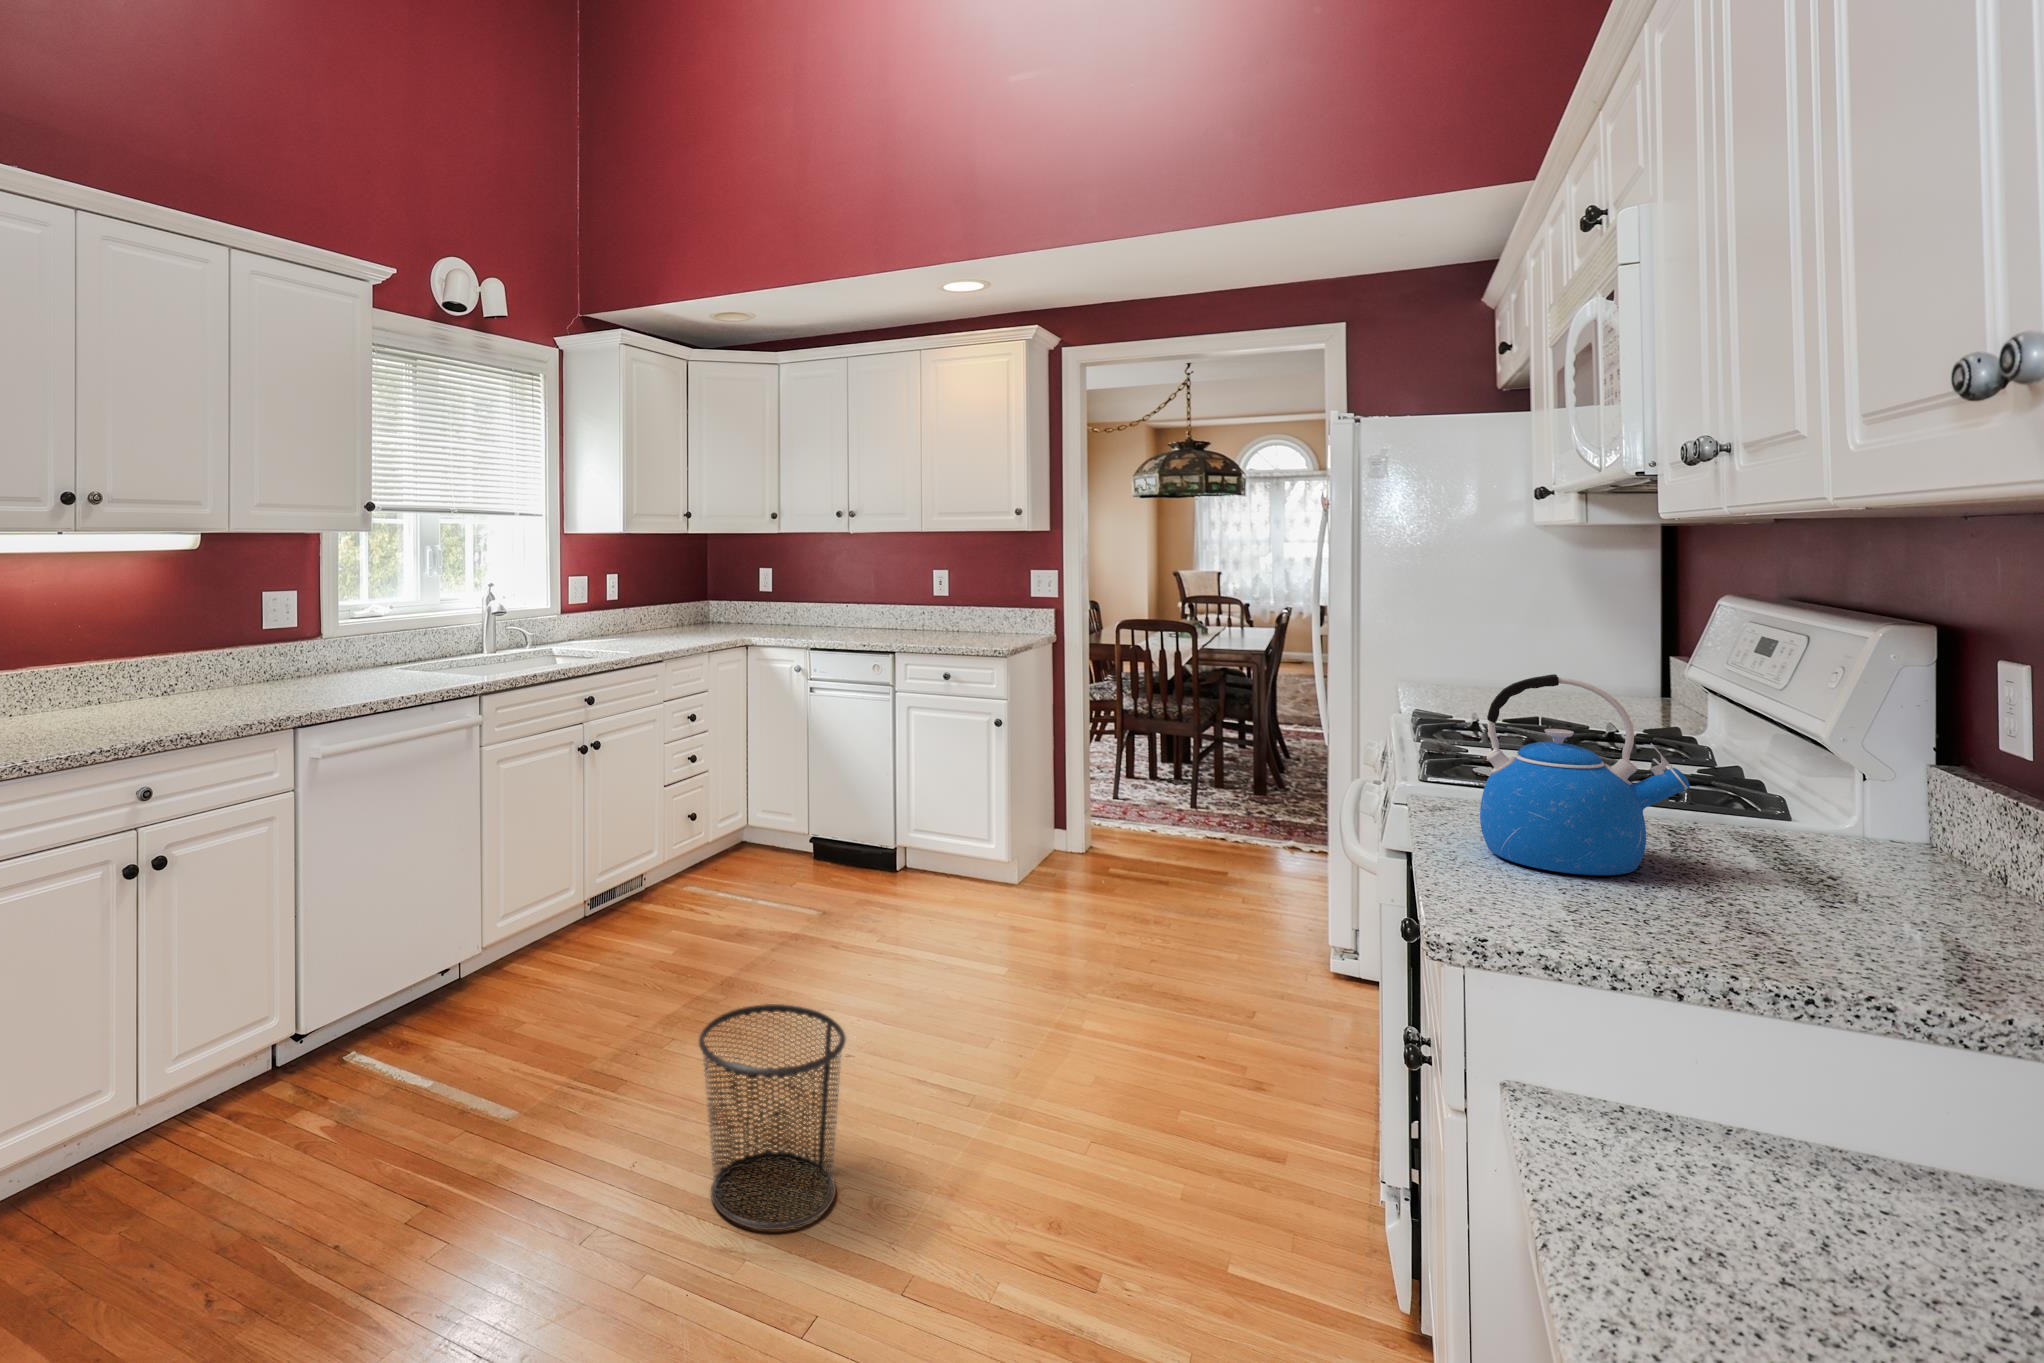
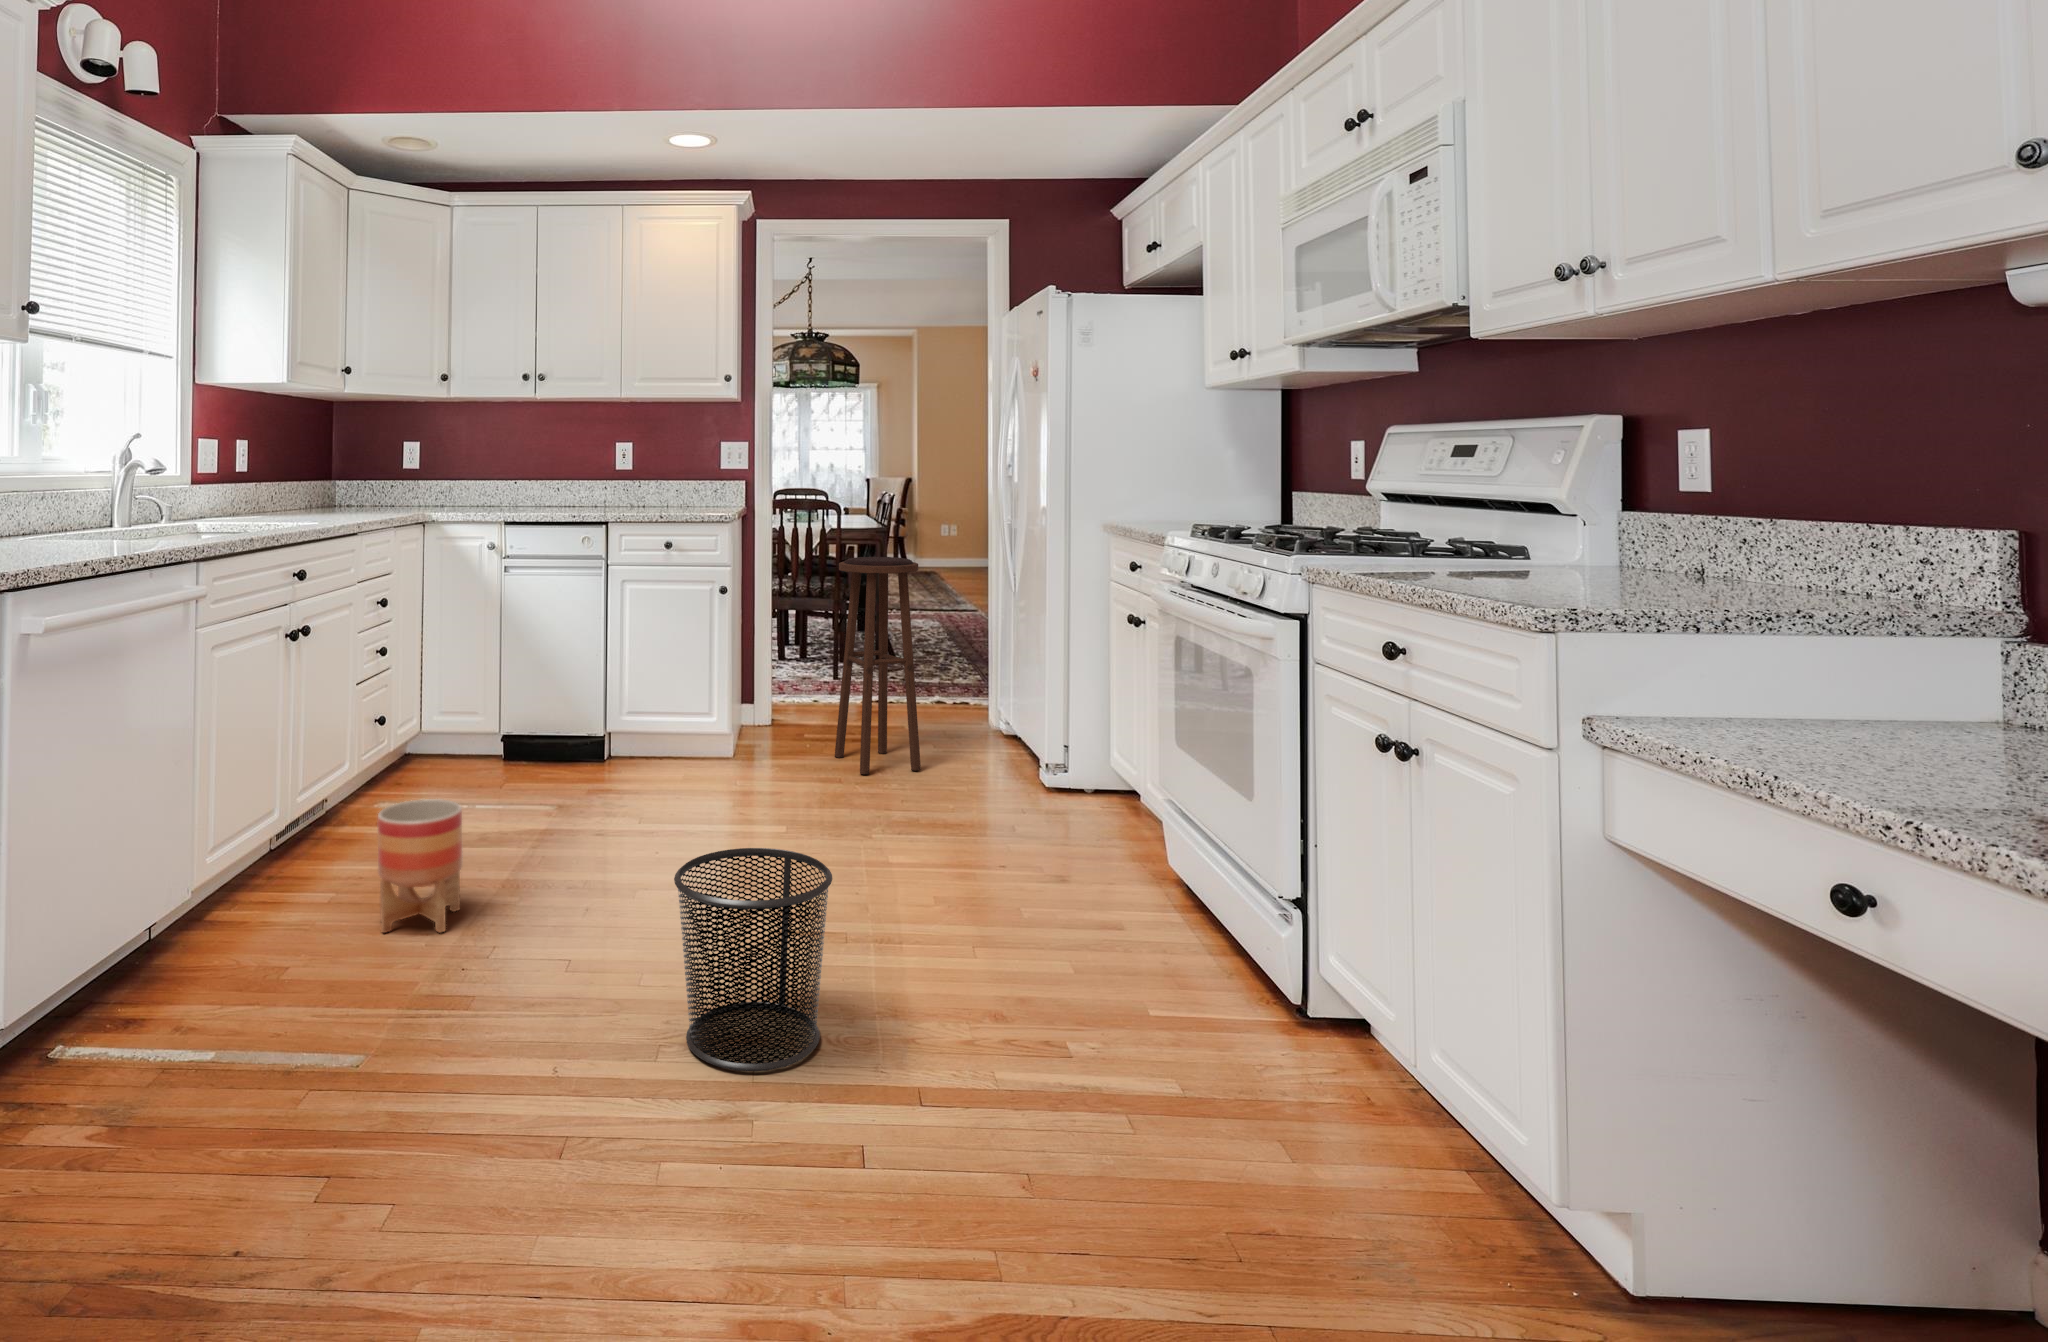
kettle: present [1480,674,1690,875] -> none [1435,441,1575,585]
stool: none [1108,696,1196,931] -> present [835,557,921,774]
planter: none [587,901,657,1020] -> present [378,799,462,933]

